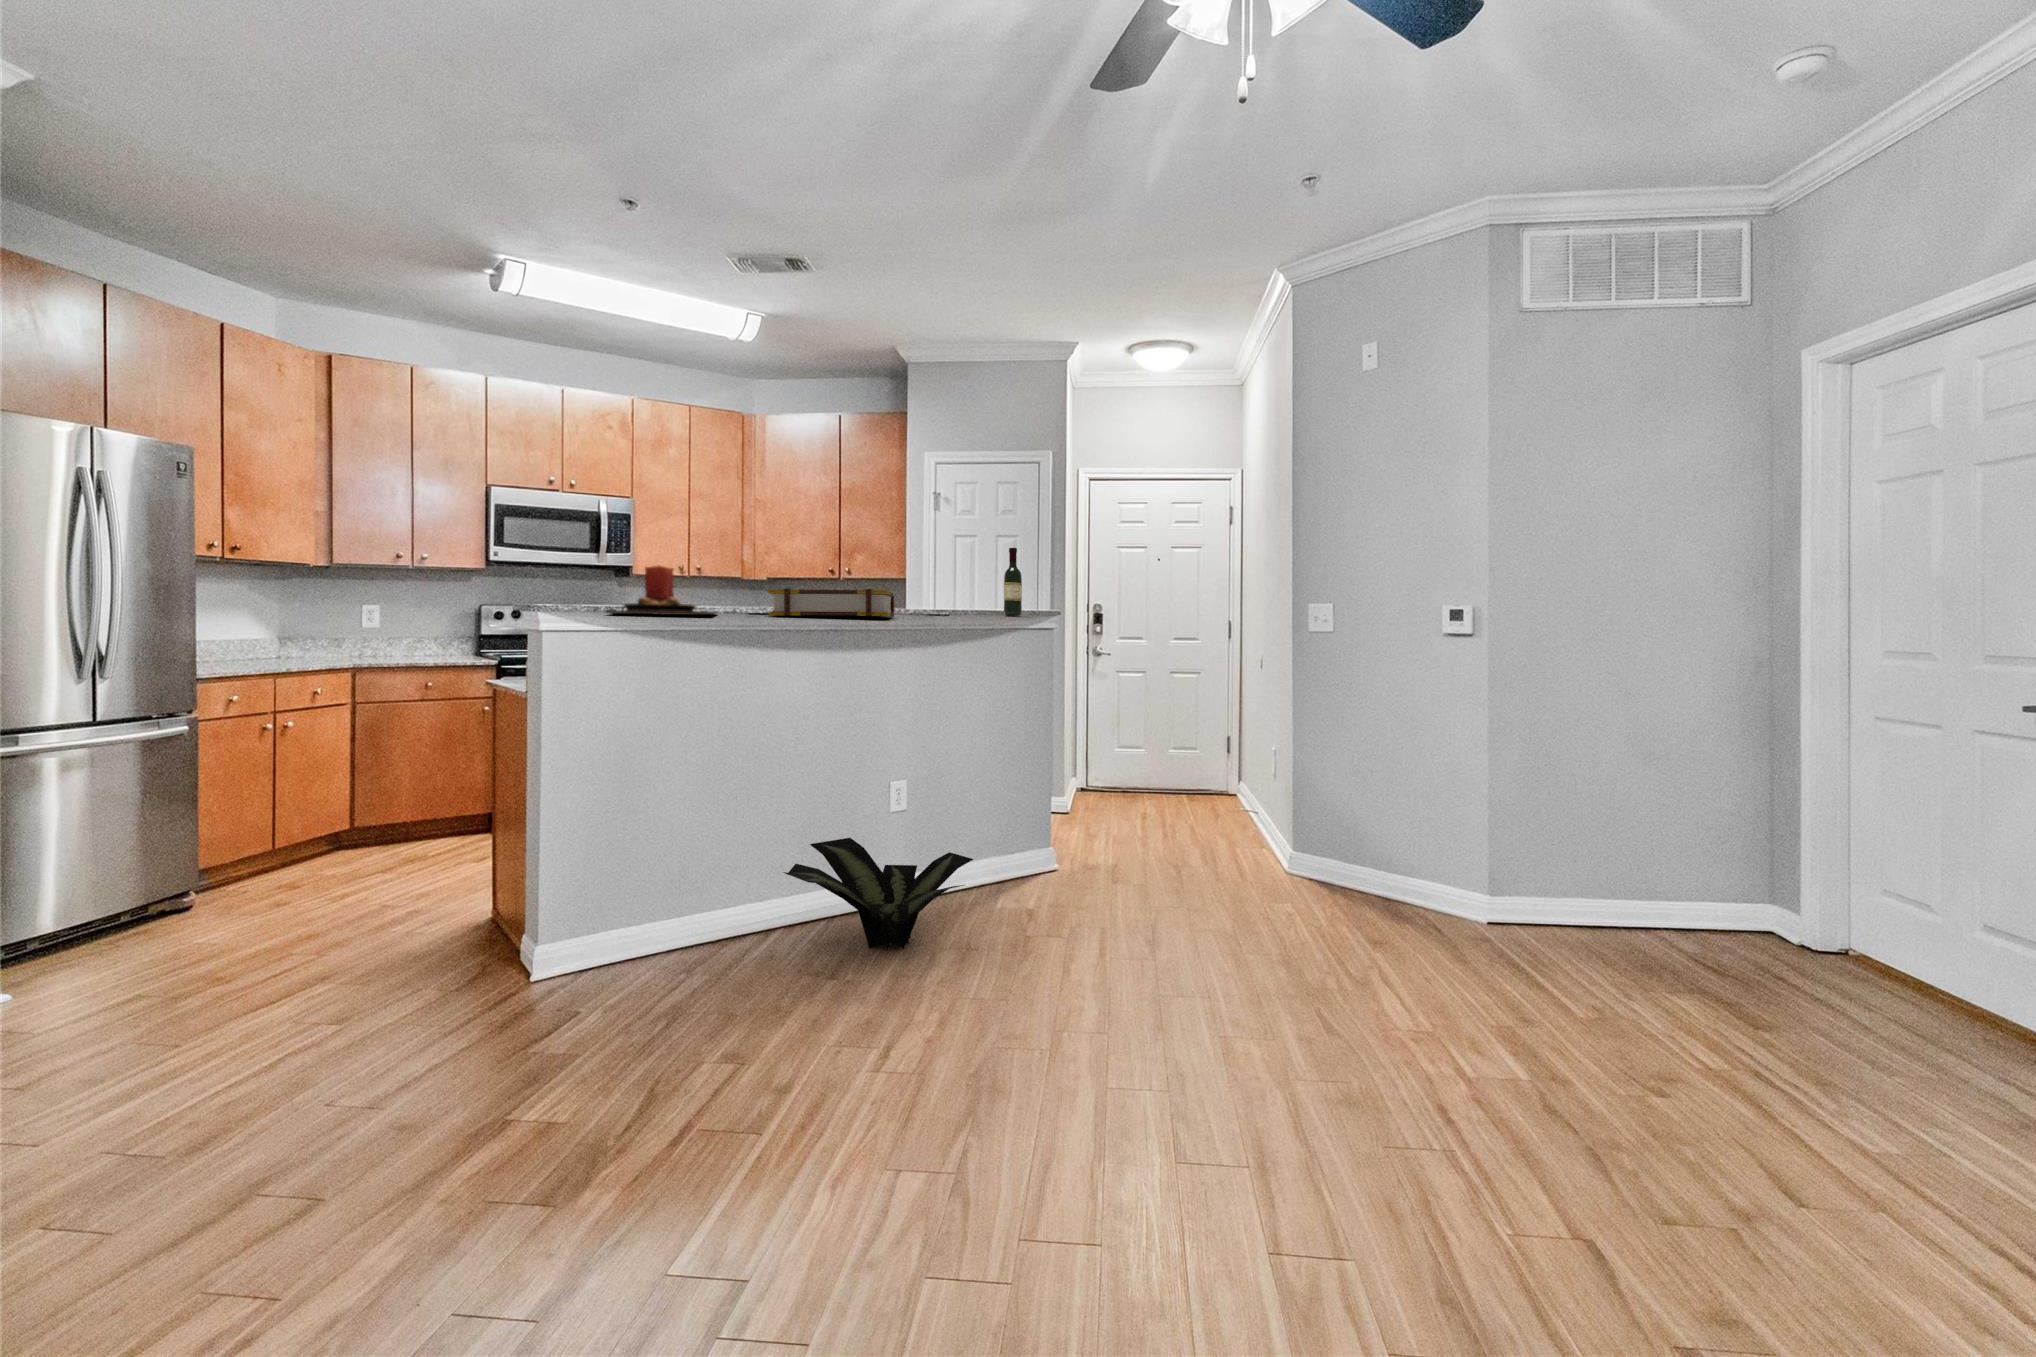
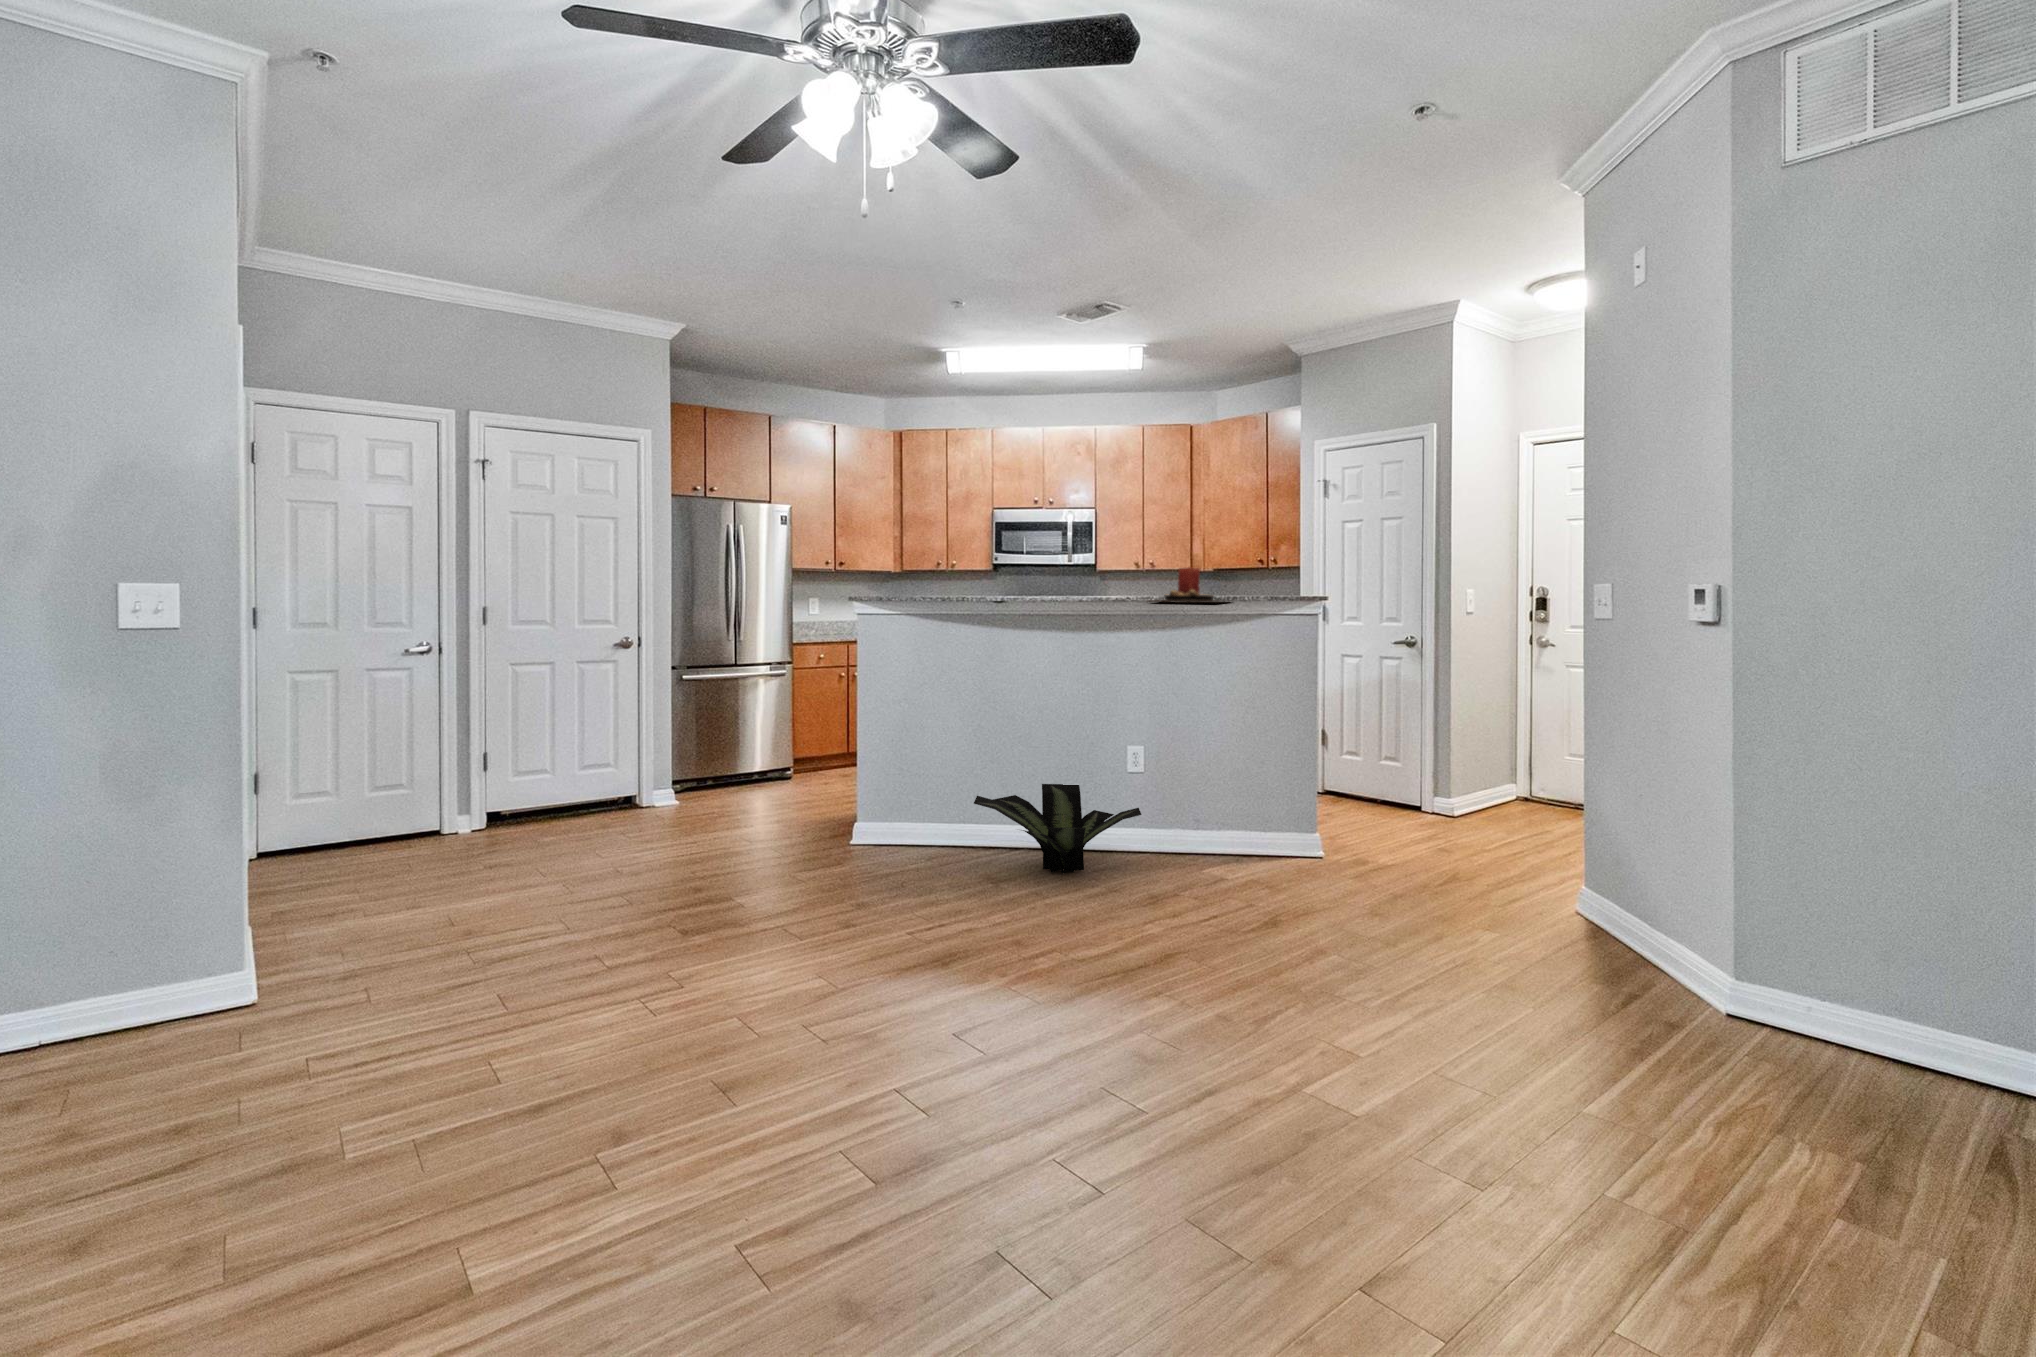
wine bottle: present [1004,548,1022,616] -> none [1265,536,1283,601]
candle: present [606,566,716,615] -> present [1147,567,1224,603]
book: present [768,589,894,617] -> none [1002,581,1118,604]

